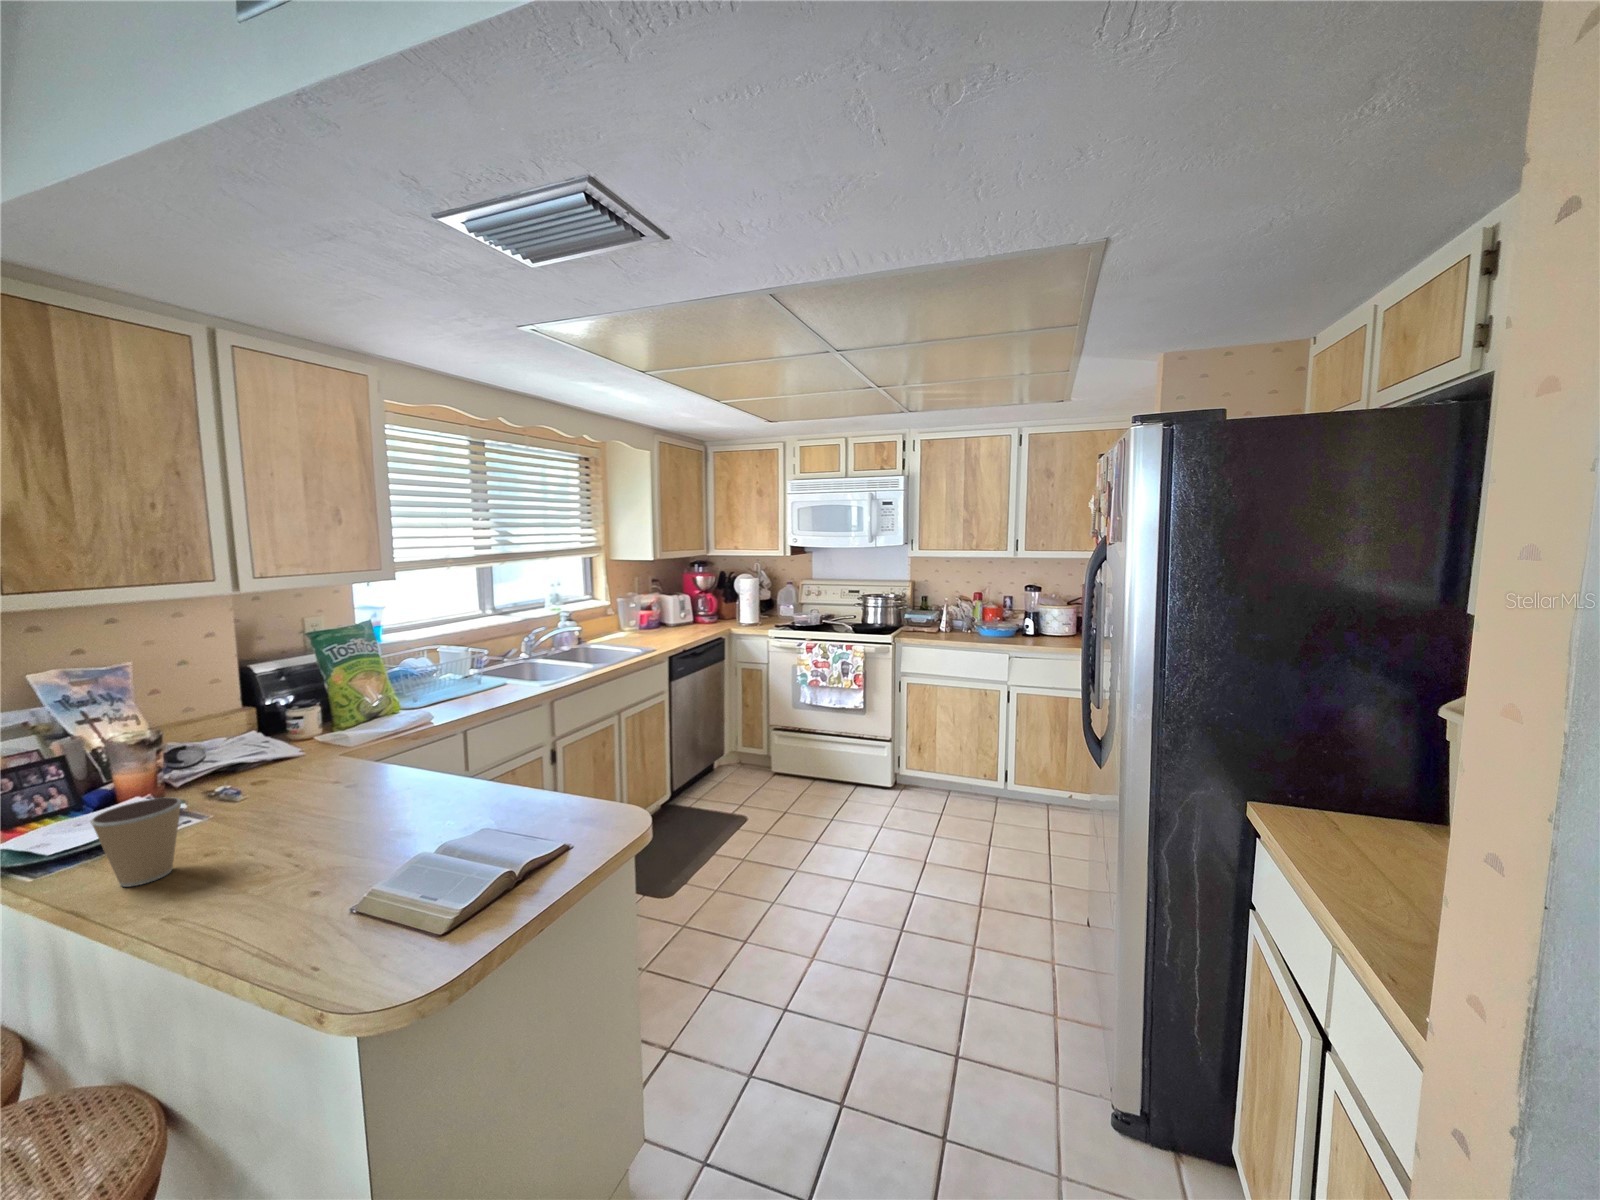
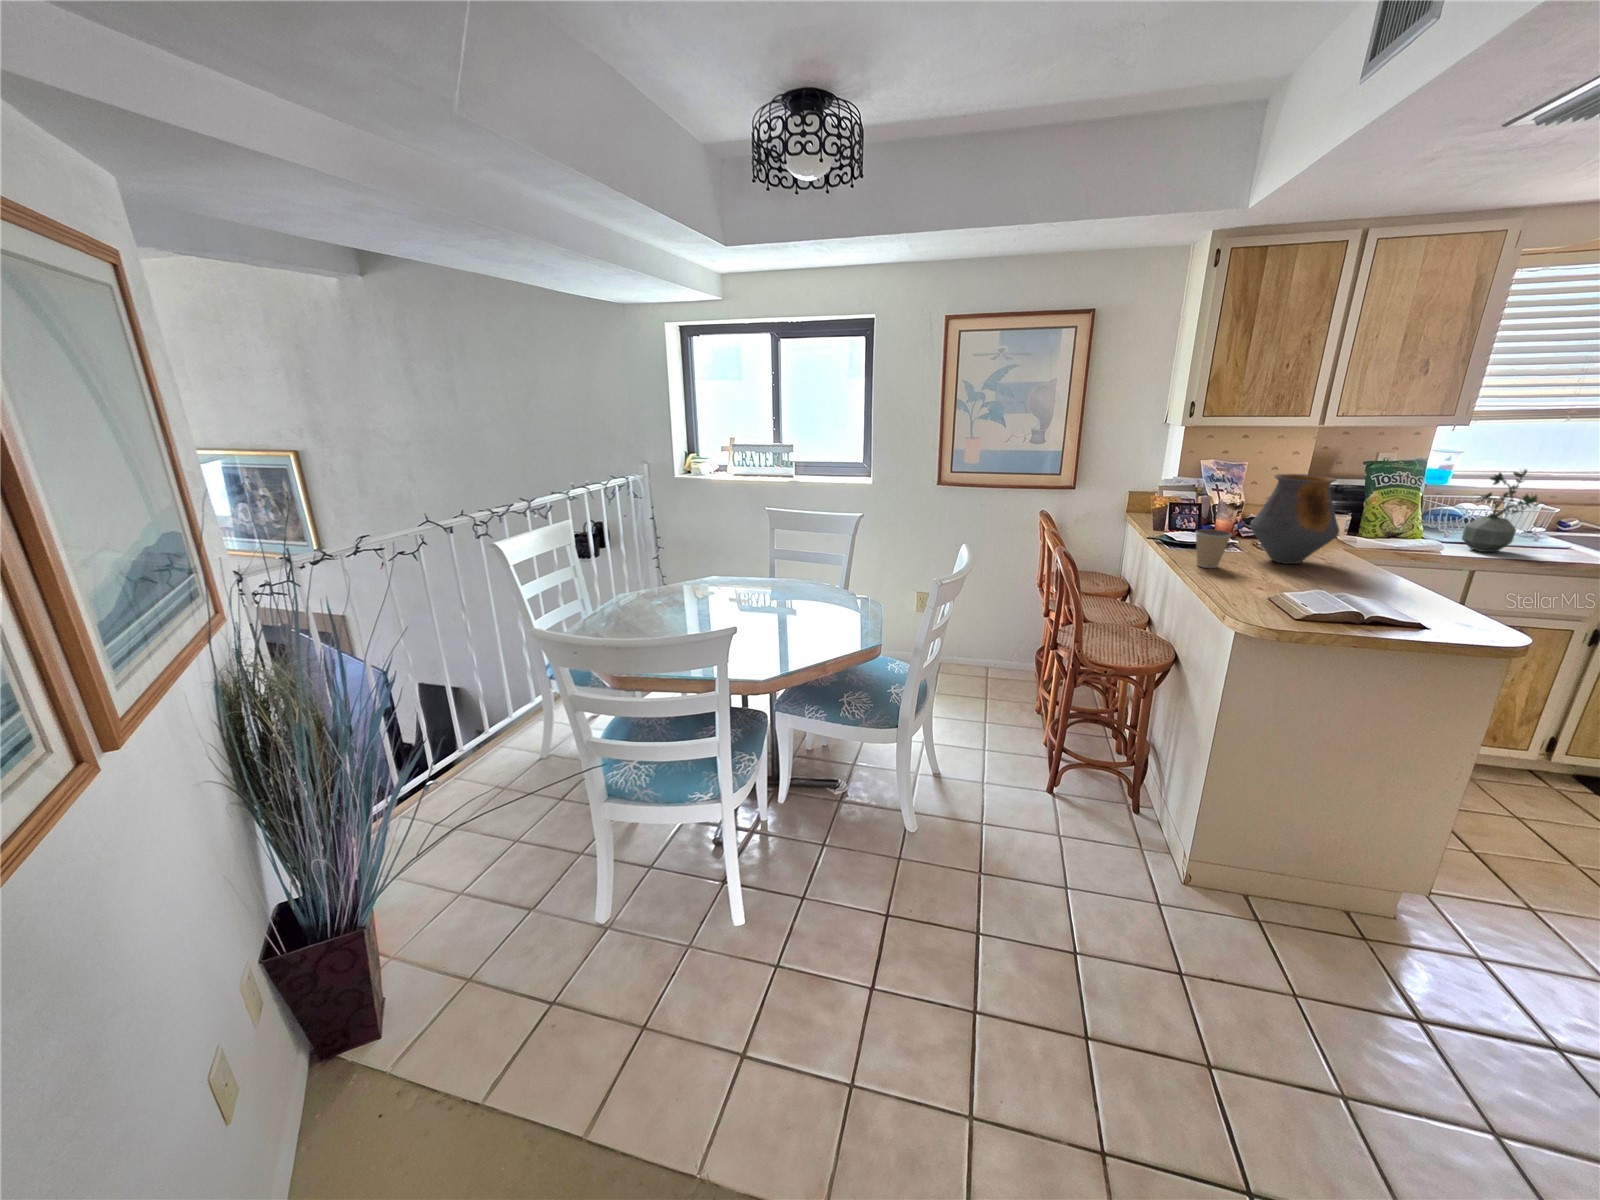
potted plant: none [444,618,493,708] -> present [1462,470,1538,552]
vase: none [200,662,350,810] -> present [1250,474,1339,564]

